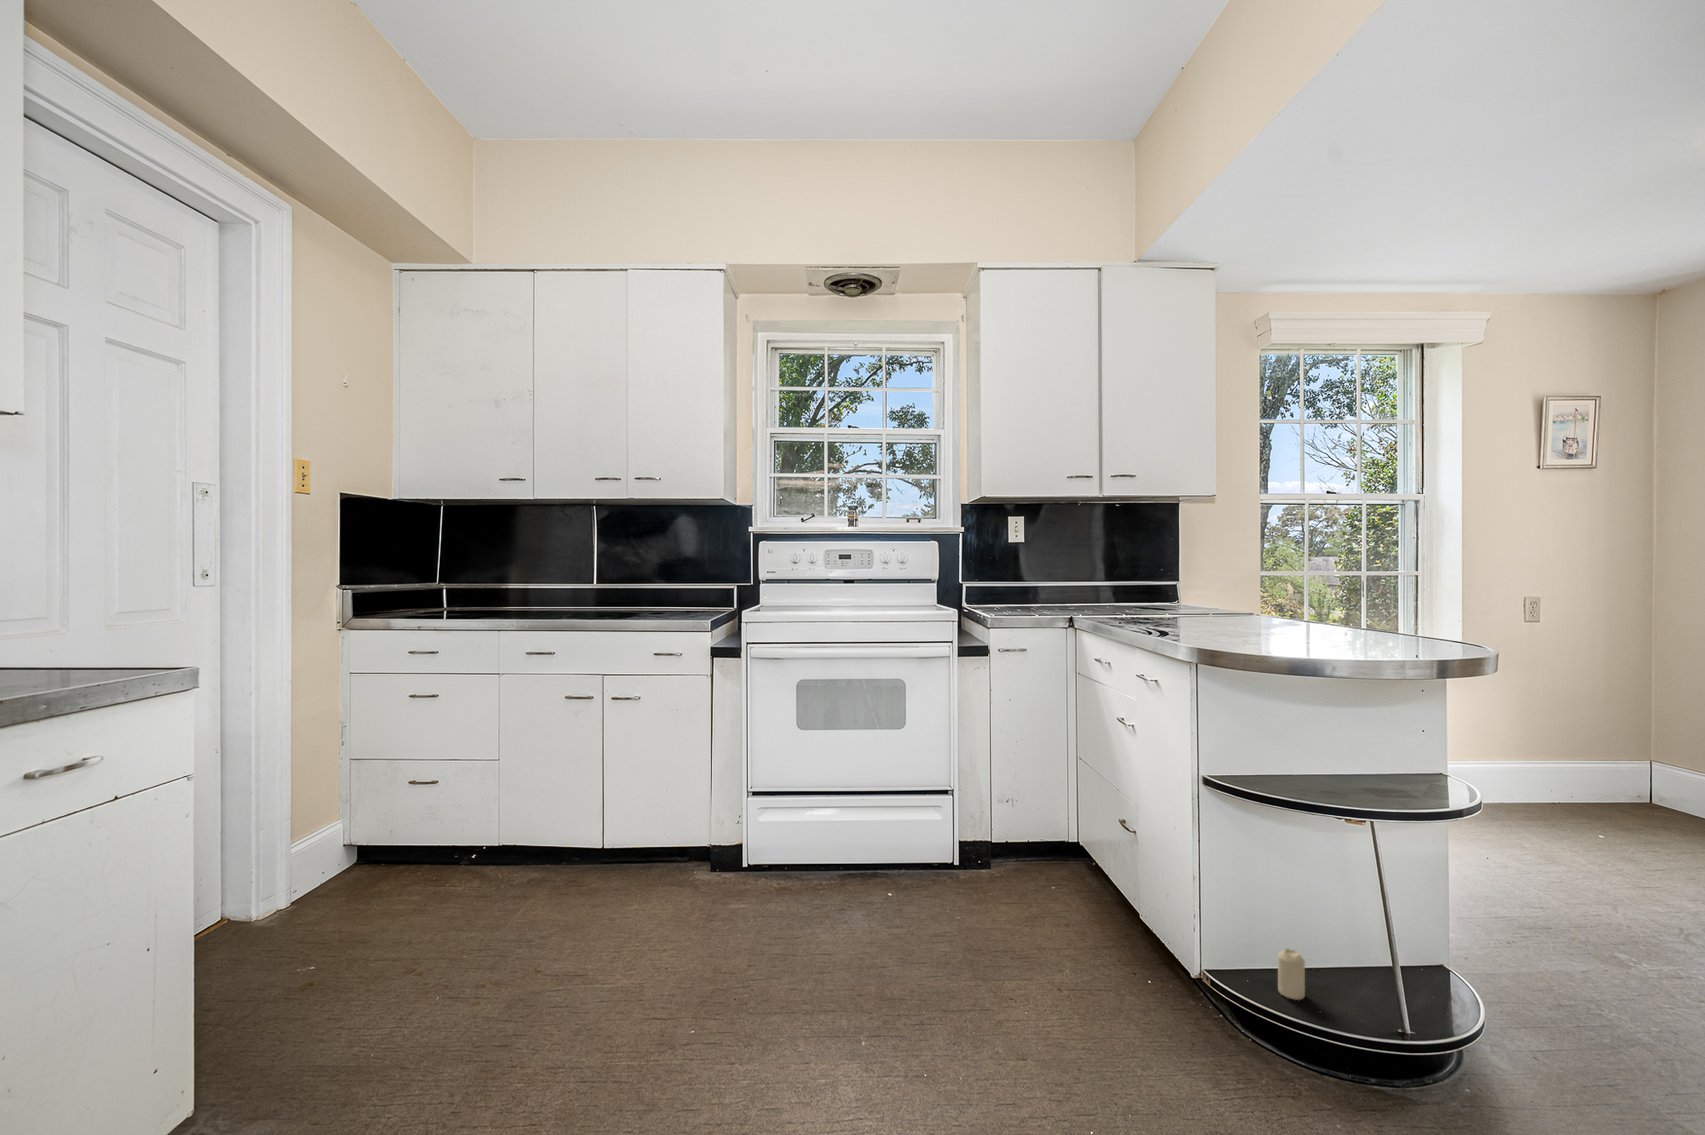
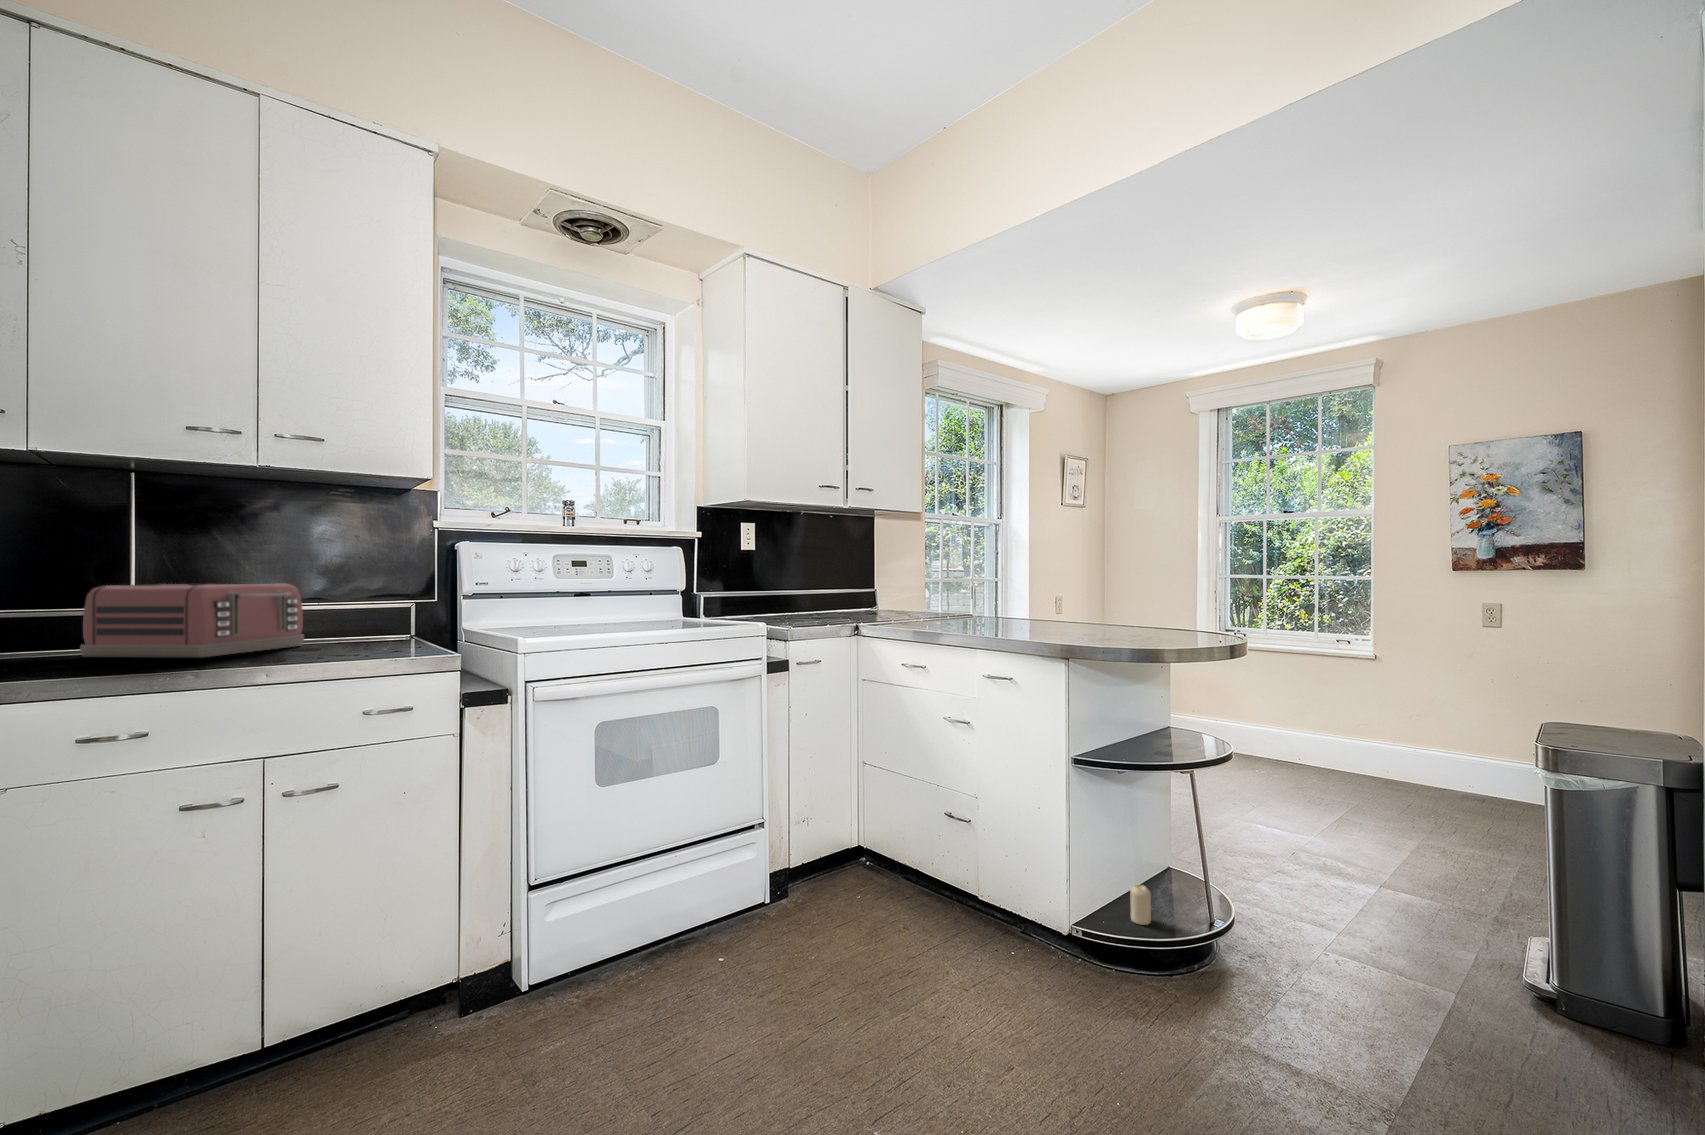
toaster: none [560,571,659,614] -> present [80,583,304,658]

